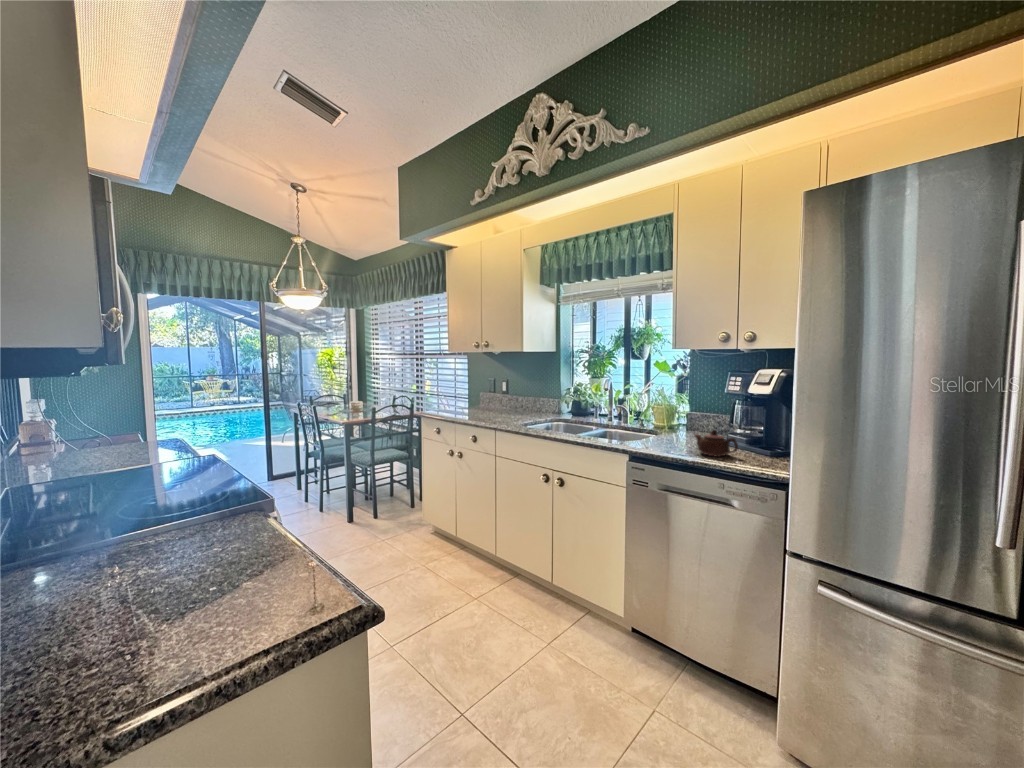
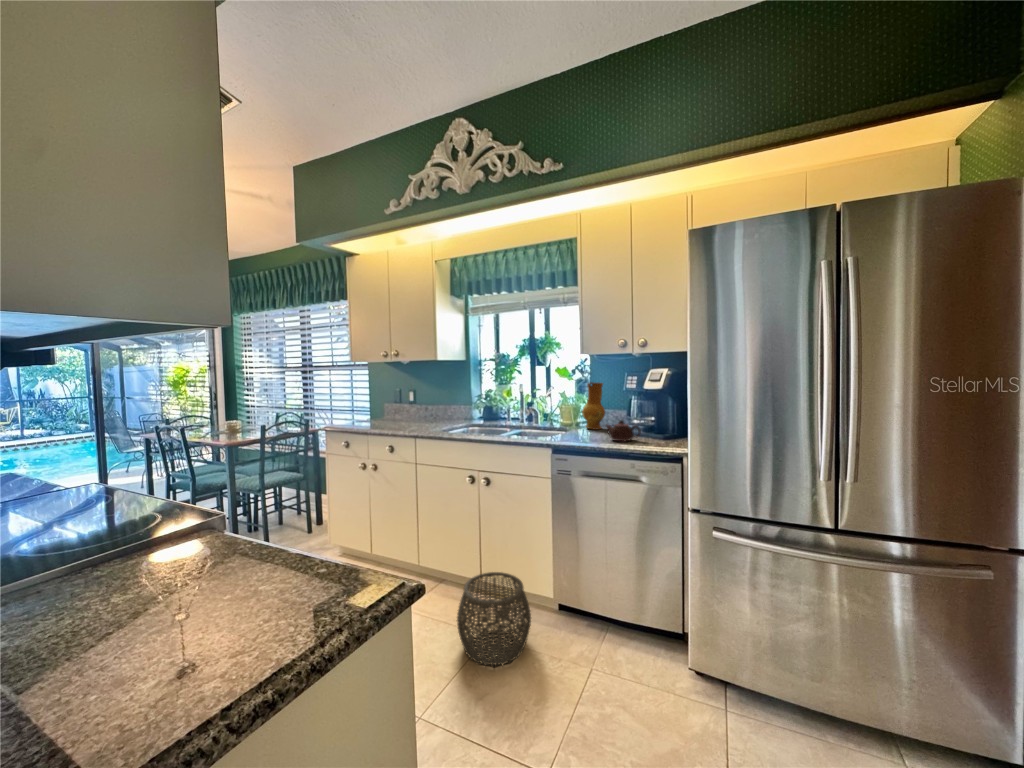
ceramic jug: none [676,382,704,437] -> present [582,382,605,429]
woven basket: none [515,580,594,683] -> present [457,572,531,666]

